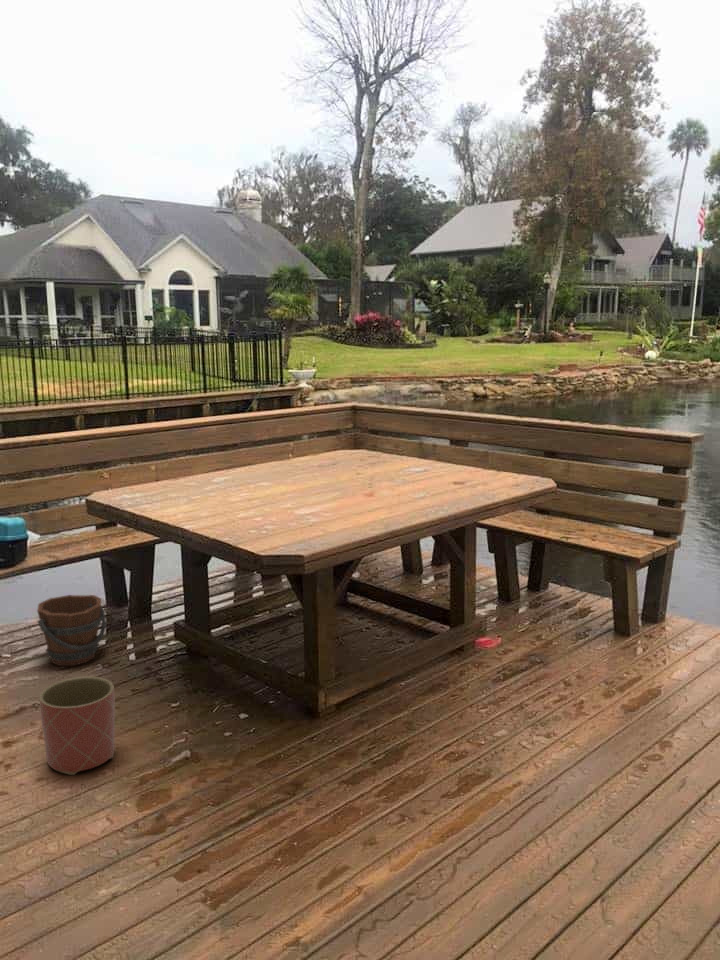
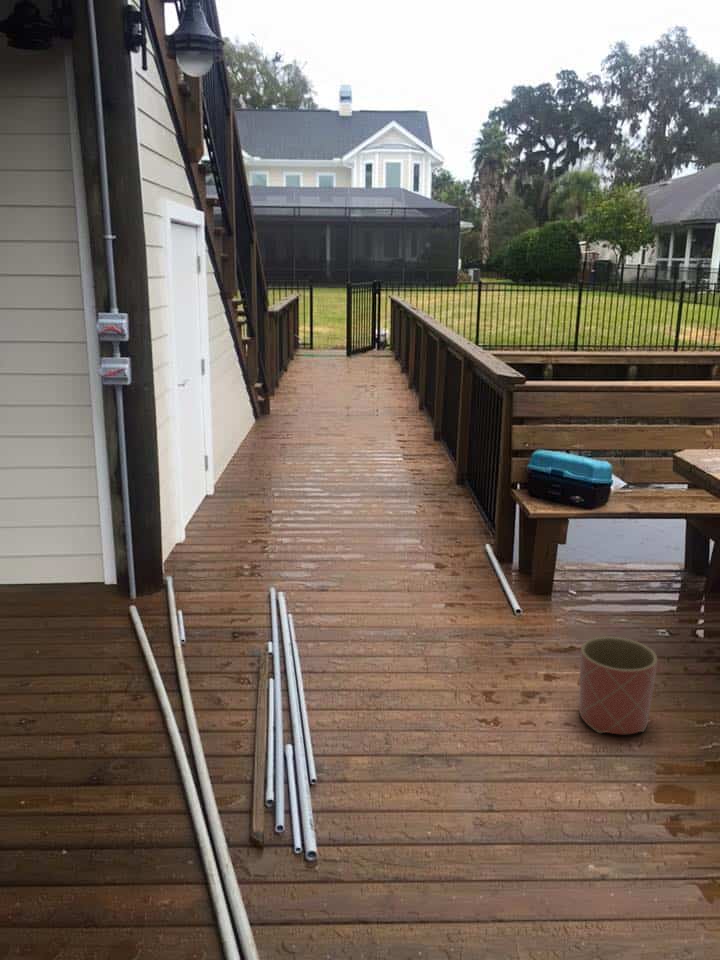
bucket: present [37,595,106,666] -> none [606,549,677,623]

